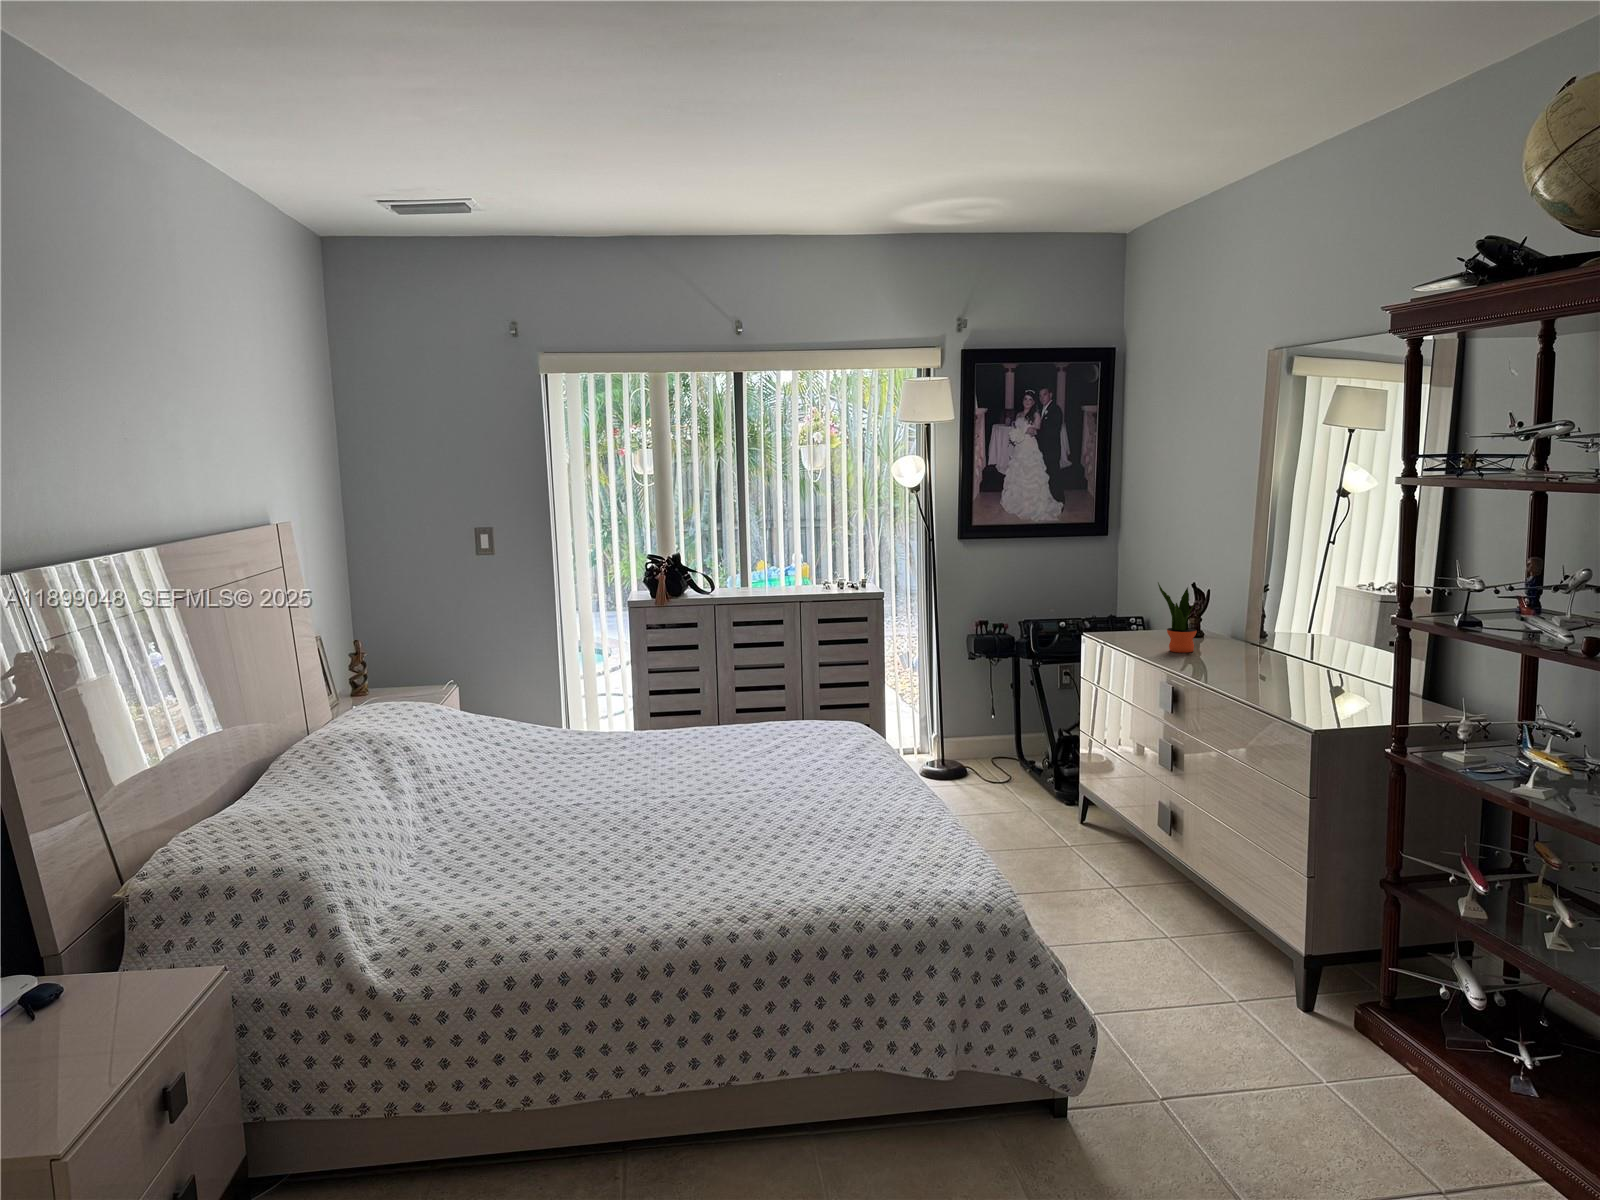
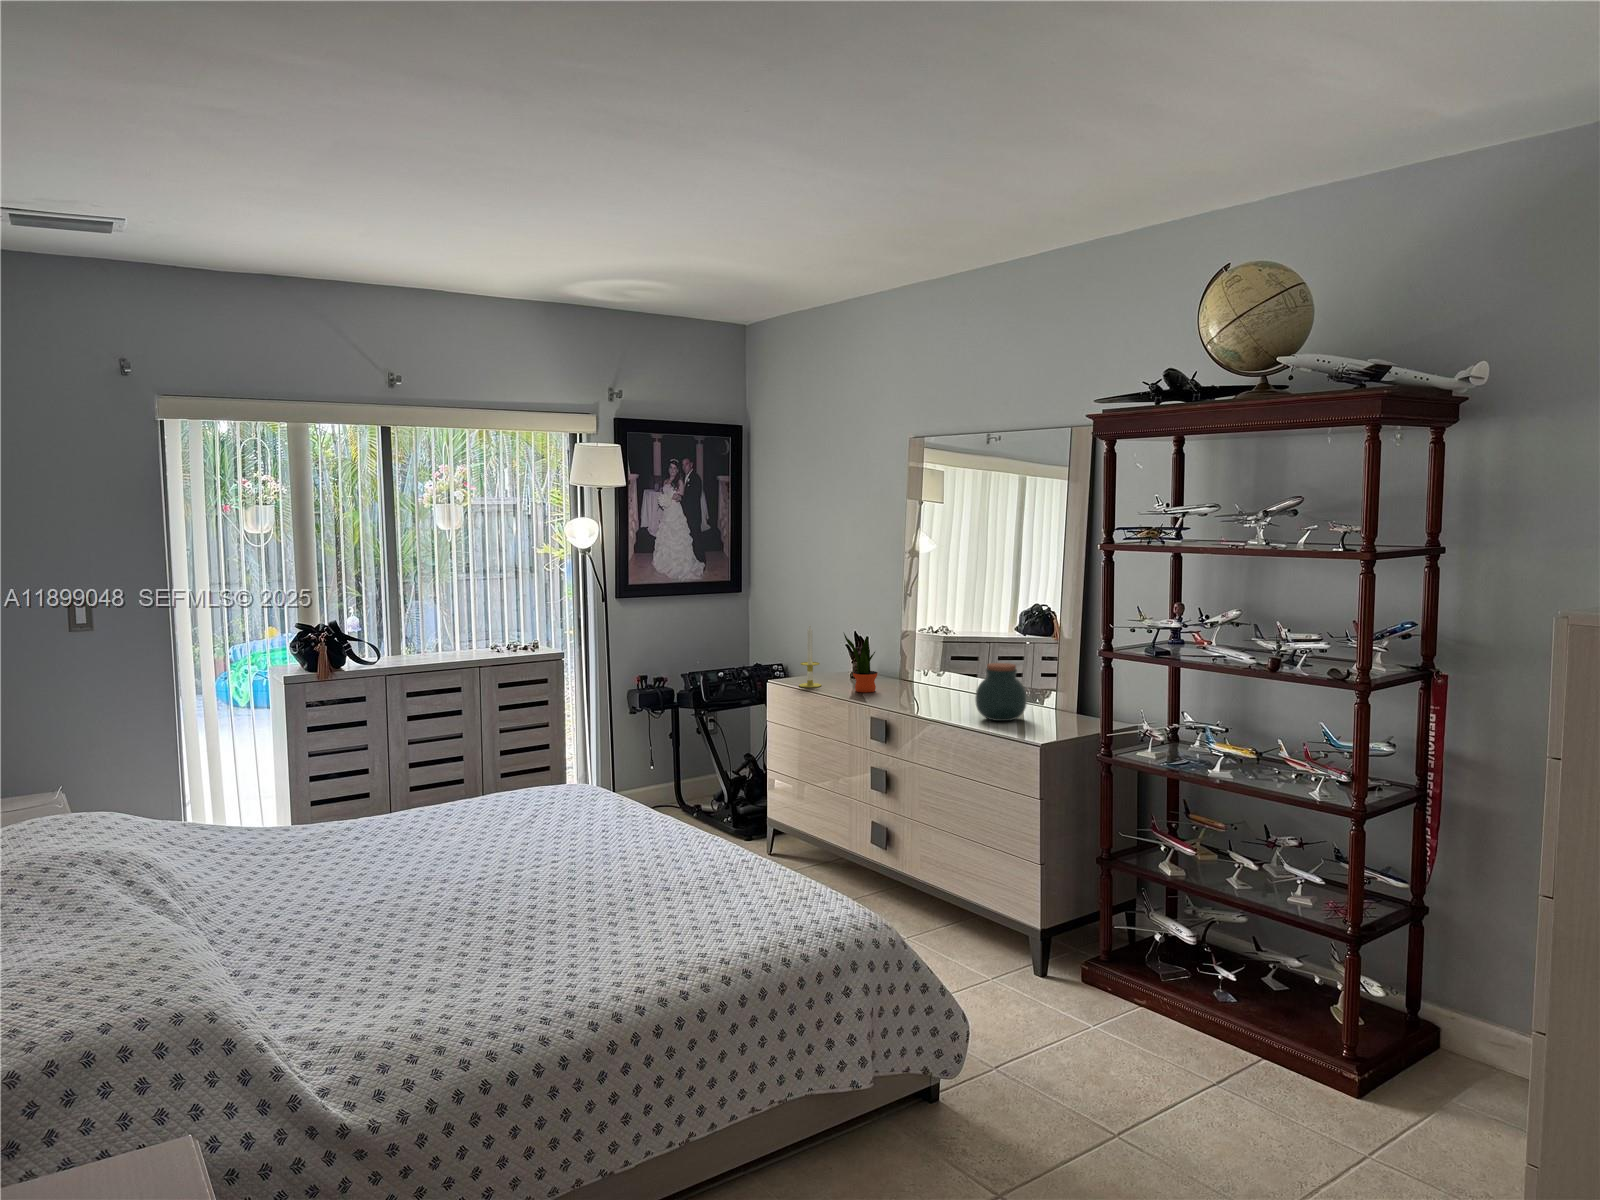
candle: none [1113,572,1140,643] -> present [799,626,821,688]
jar: none [1269,626,1338,698] -> present [975,663,1027,721]

